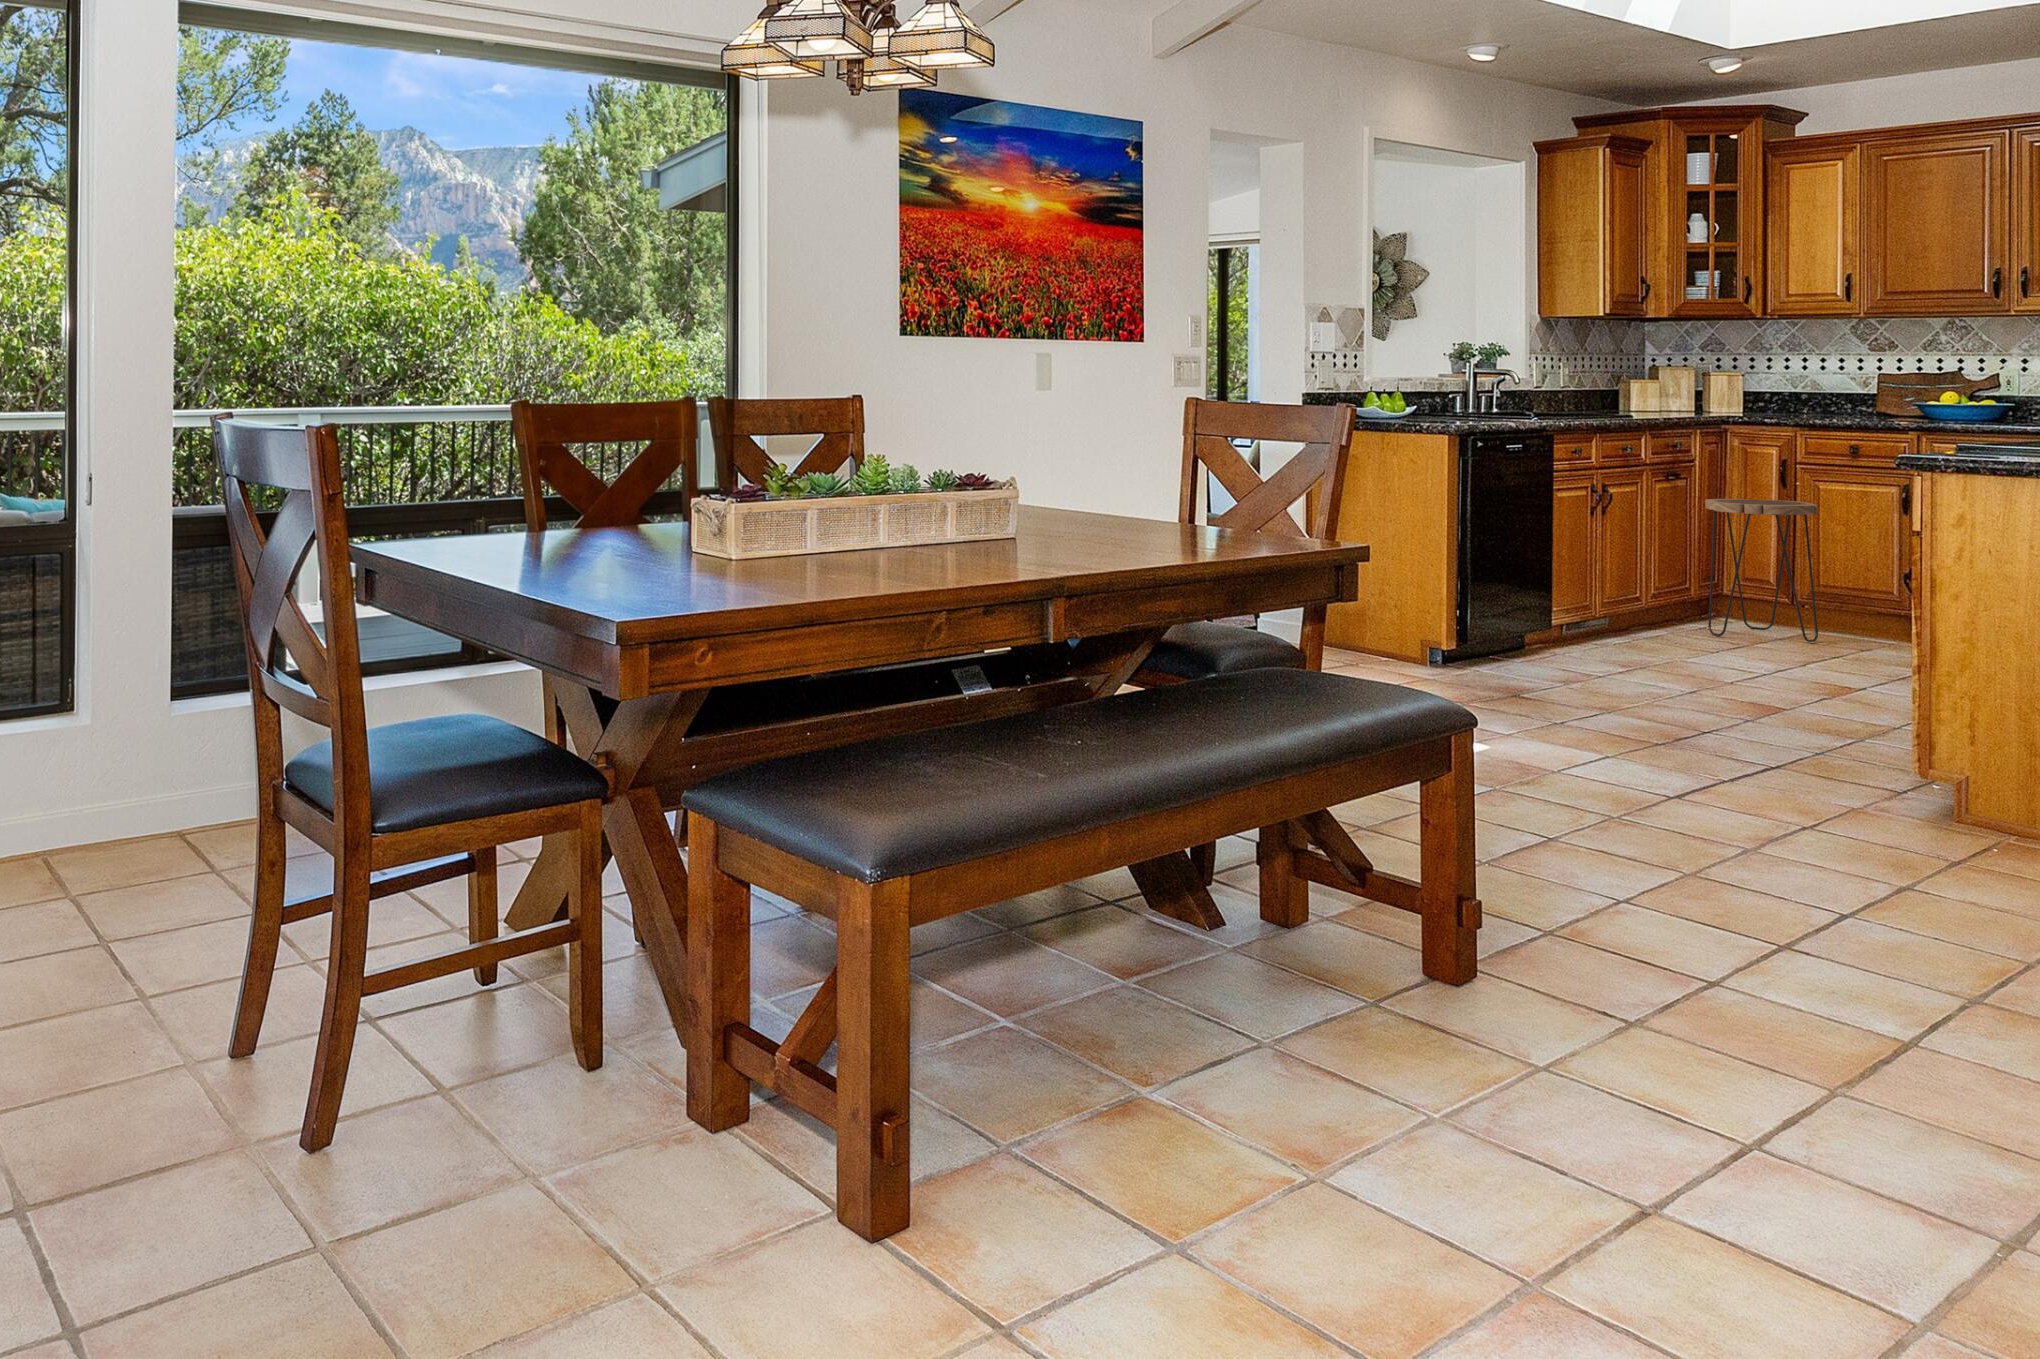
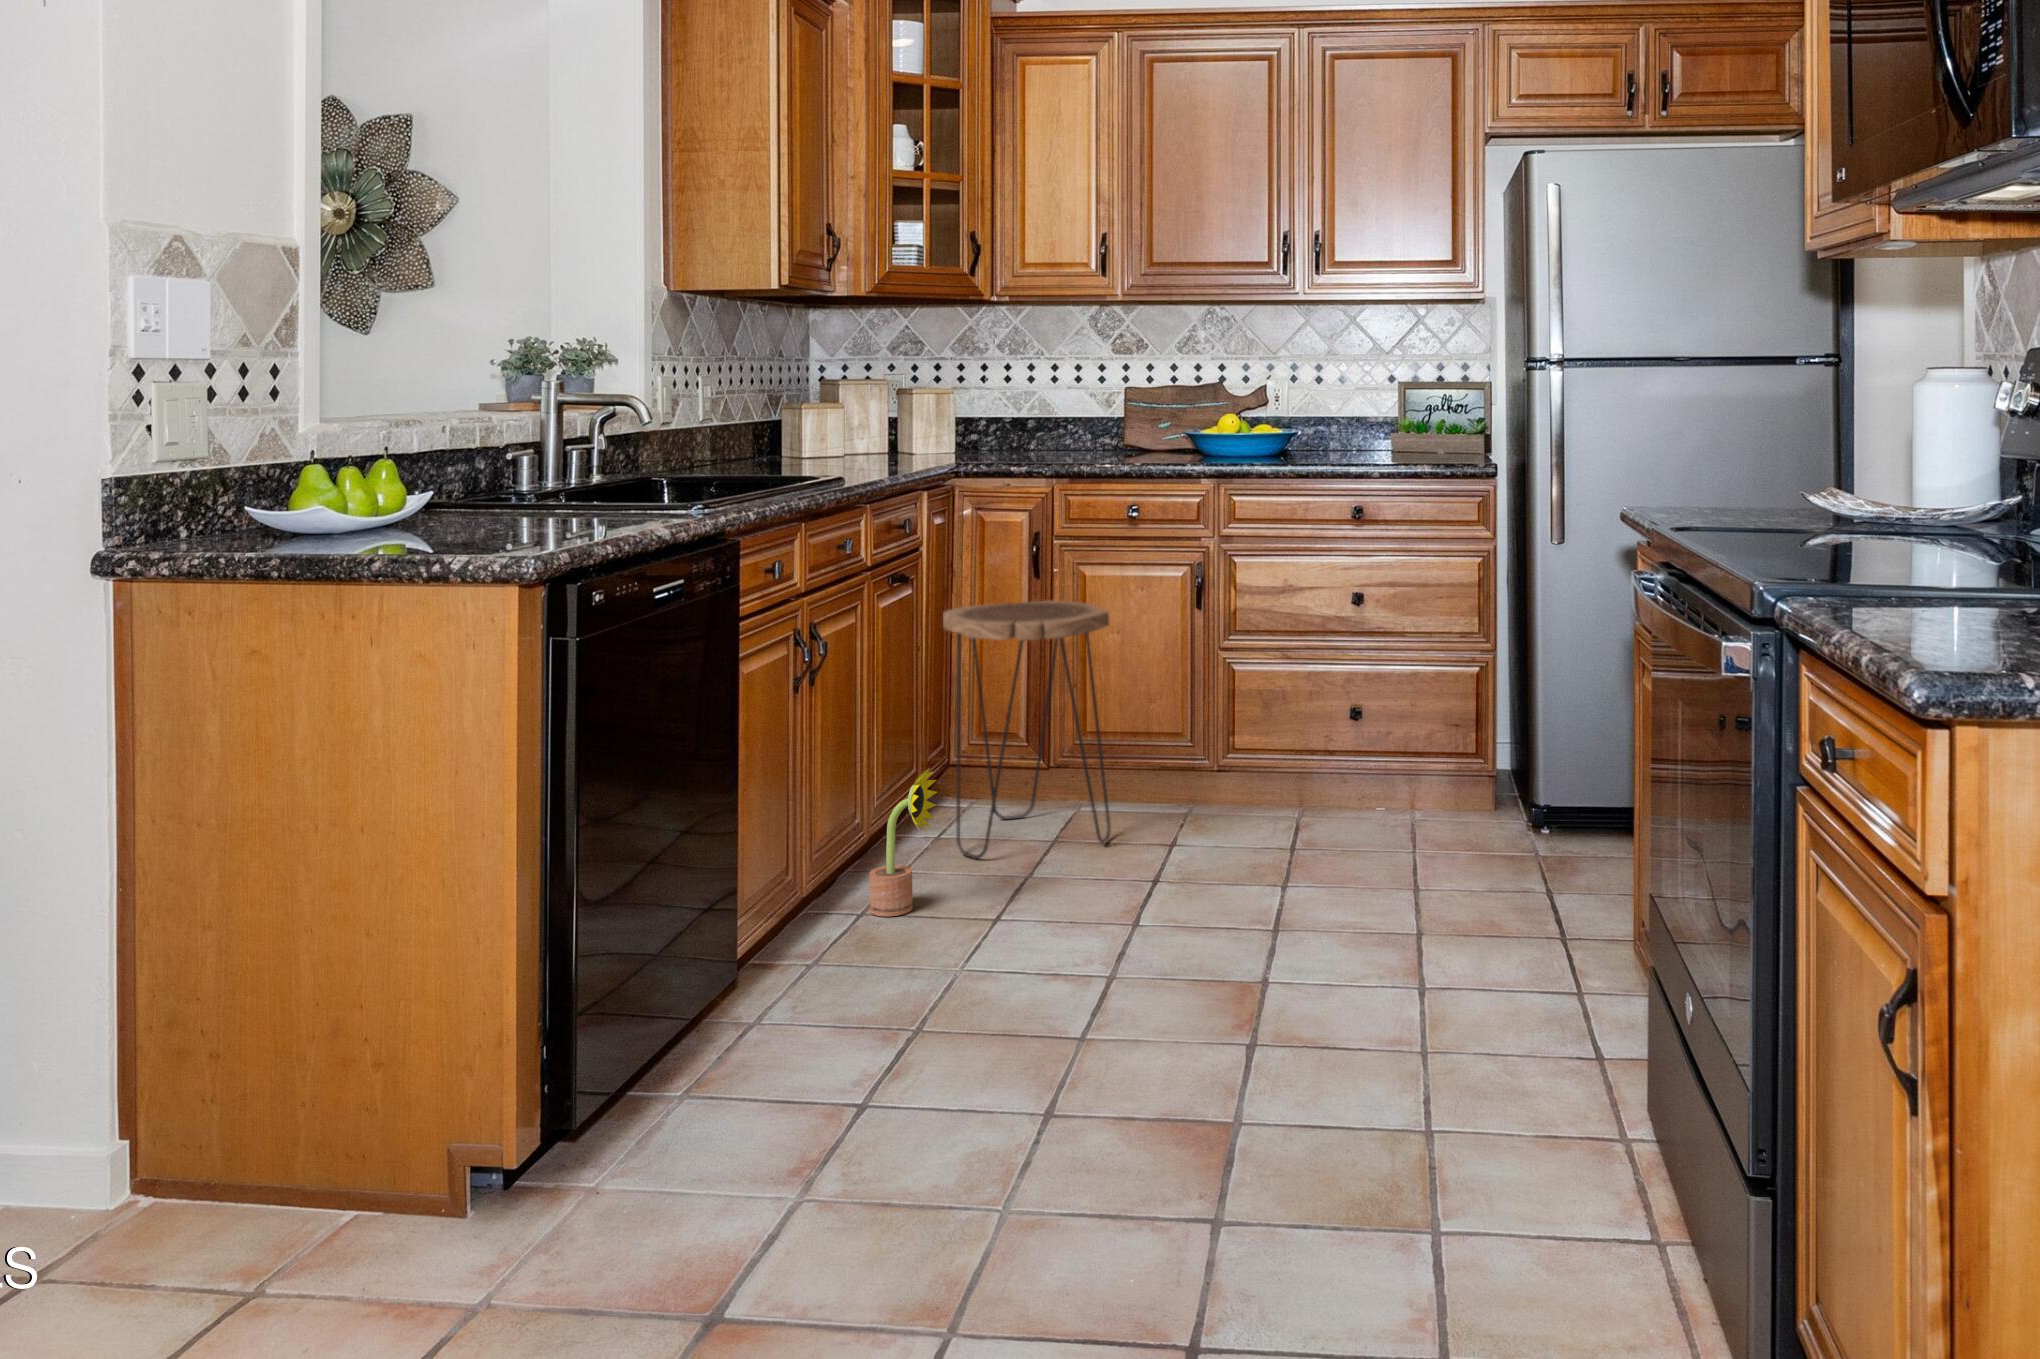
decorative plant: none [1641,569,1684,644] -> present [870,768,937,917]

